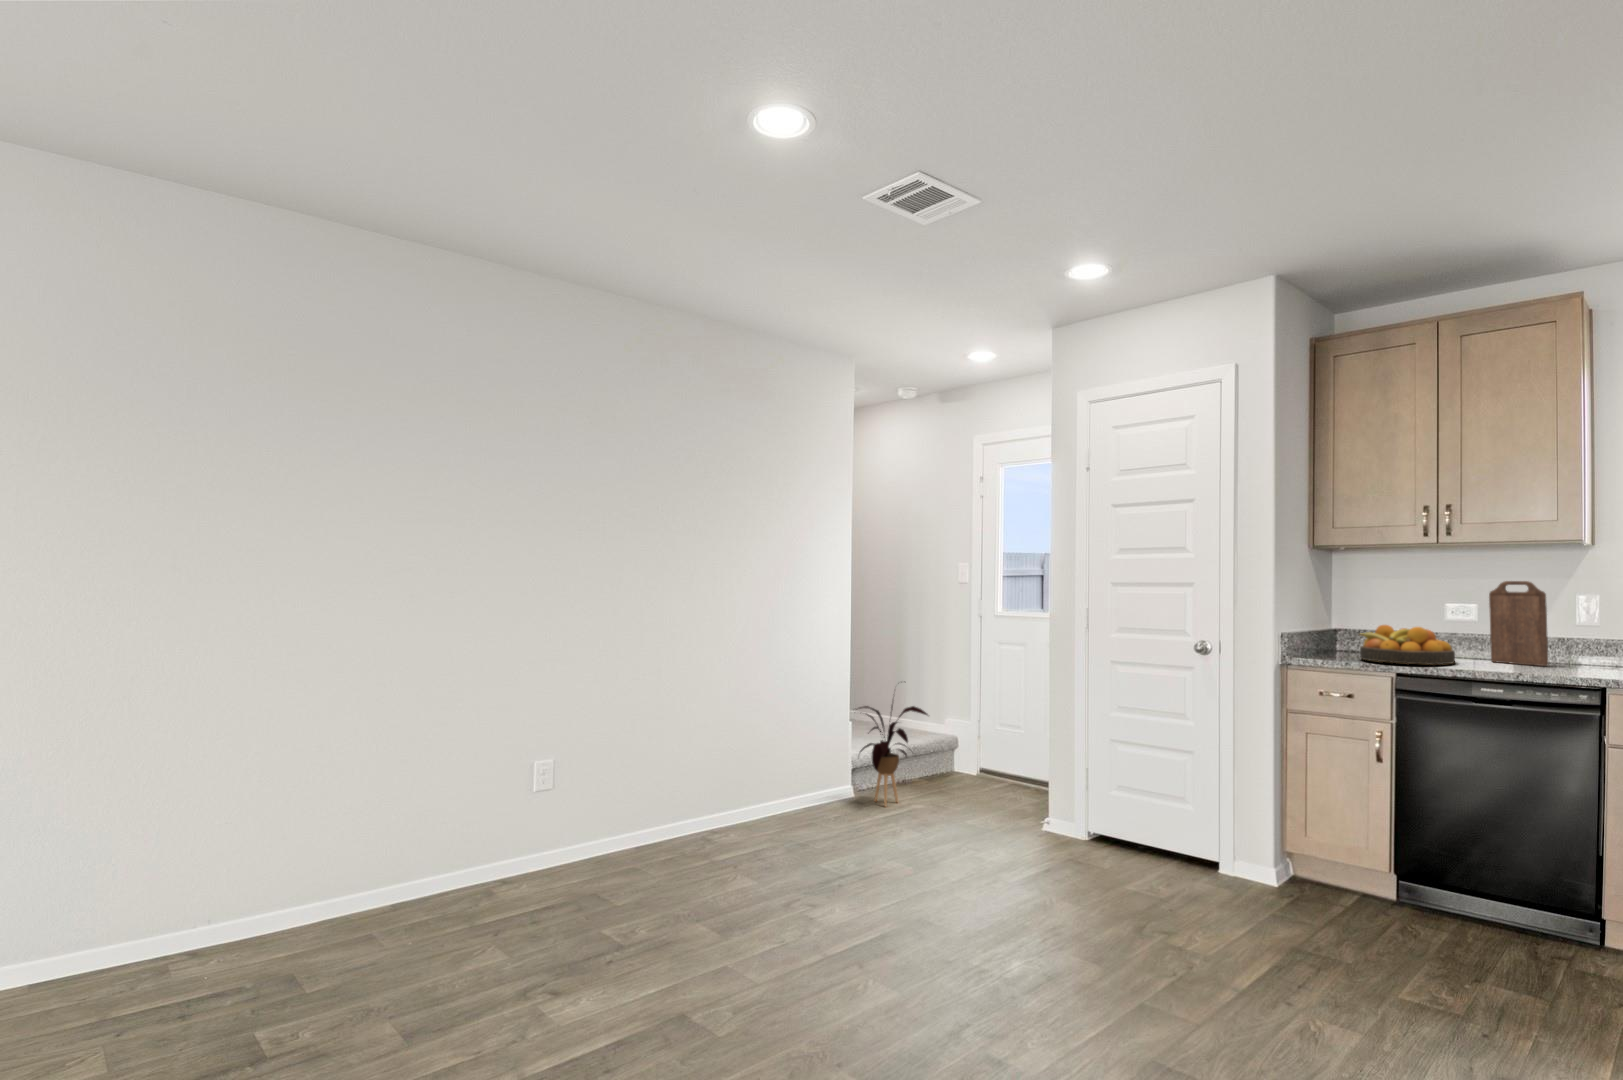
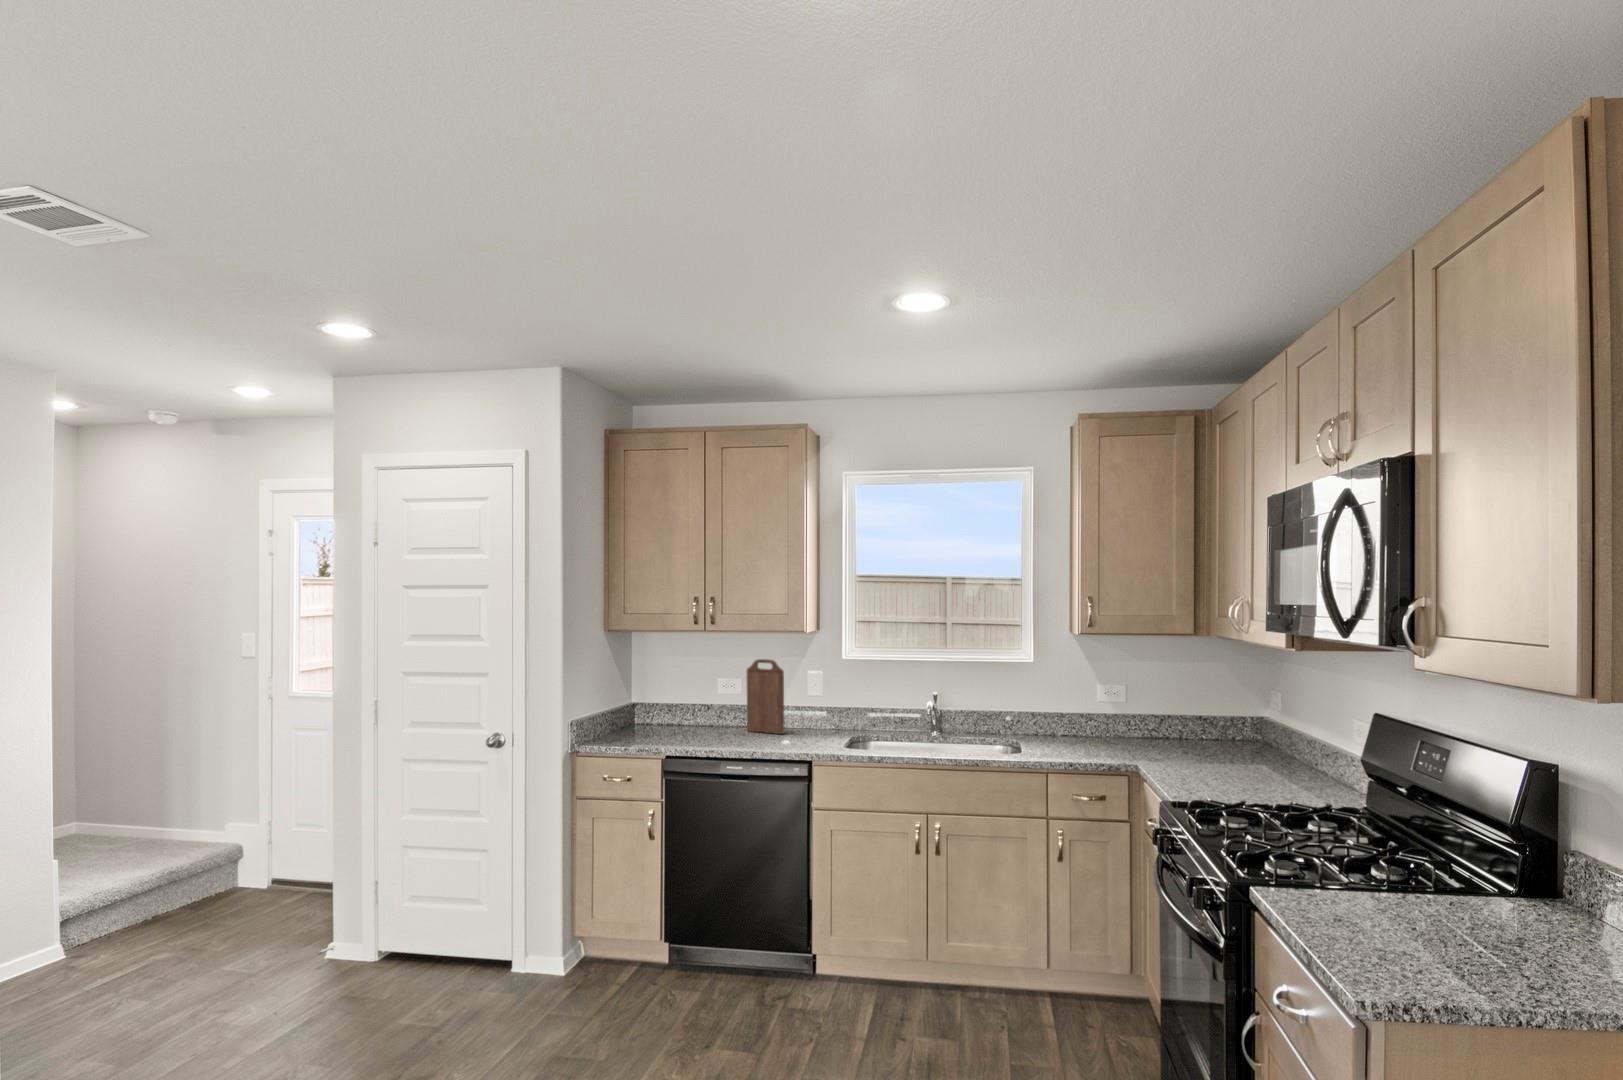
fruit bowl: present [1359,625,1455,665] -> none [643,703,719,742]
house plant: present [856,705,928,806] -> none [65,801,184,967]

